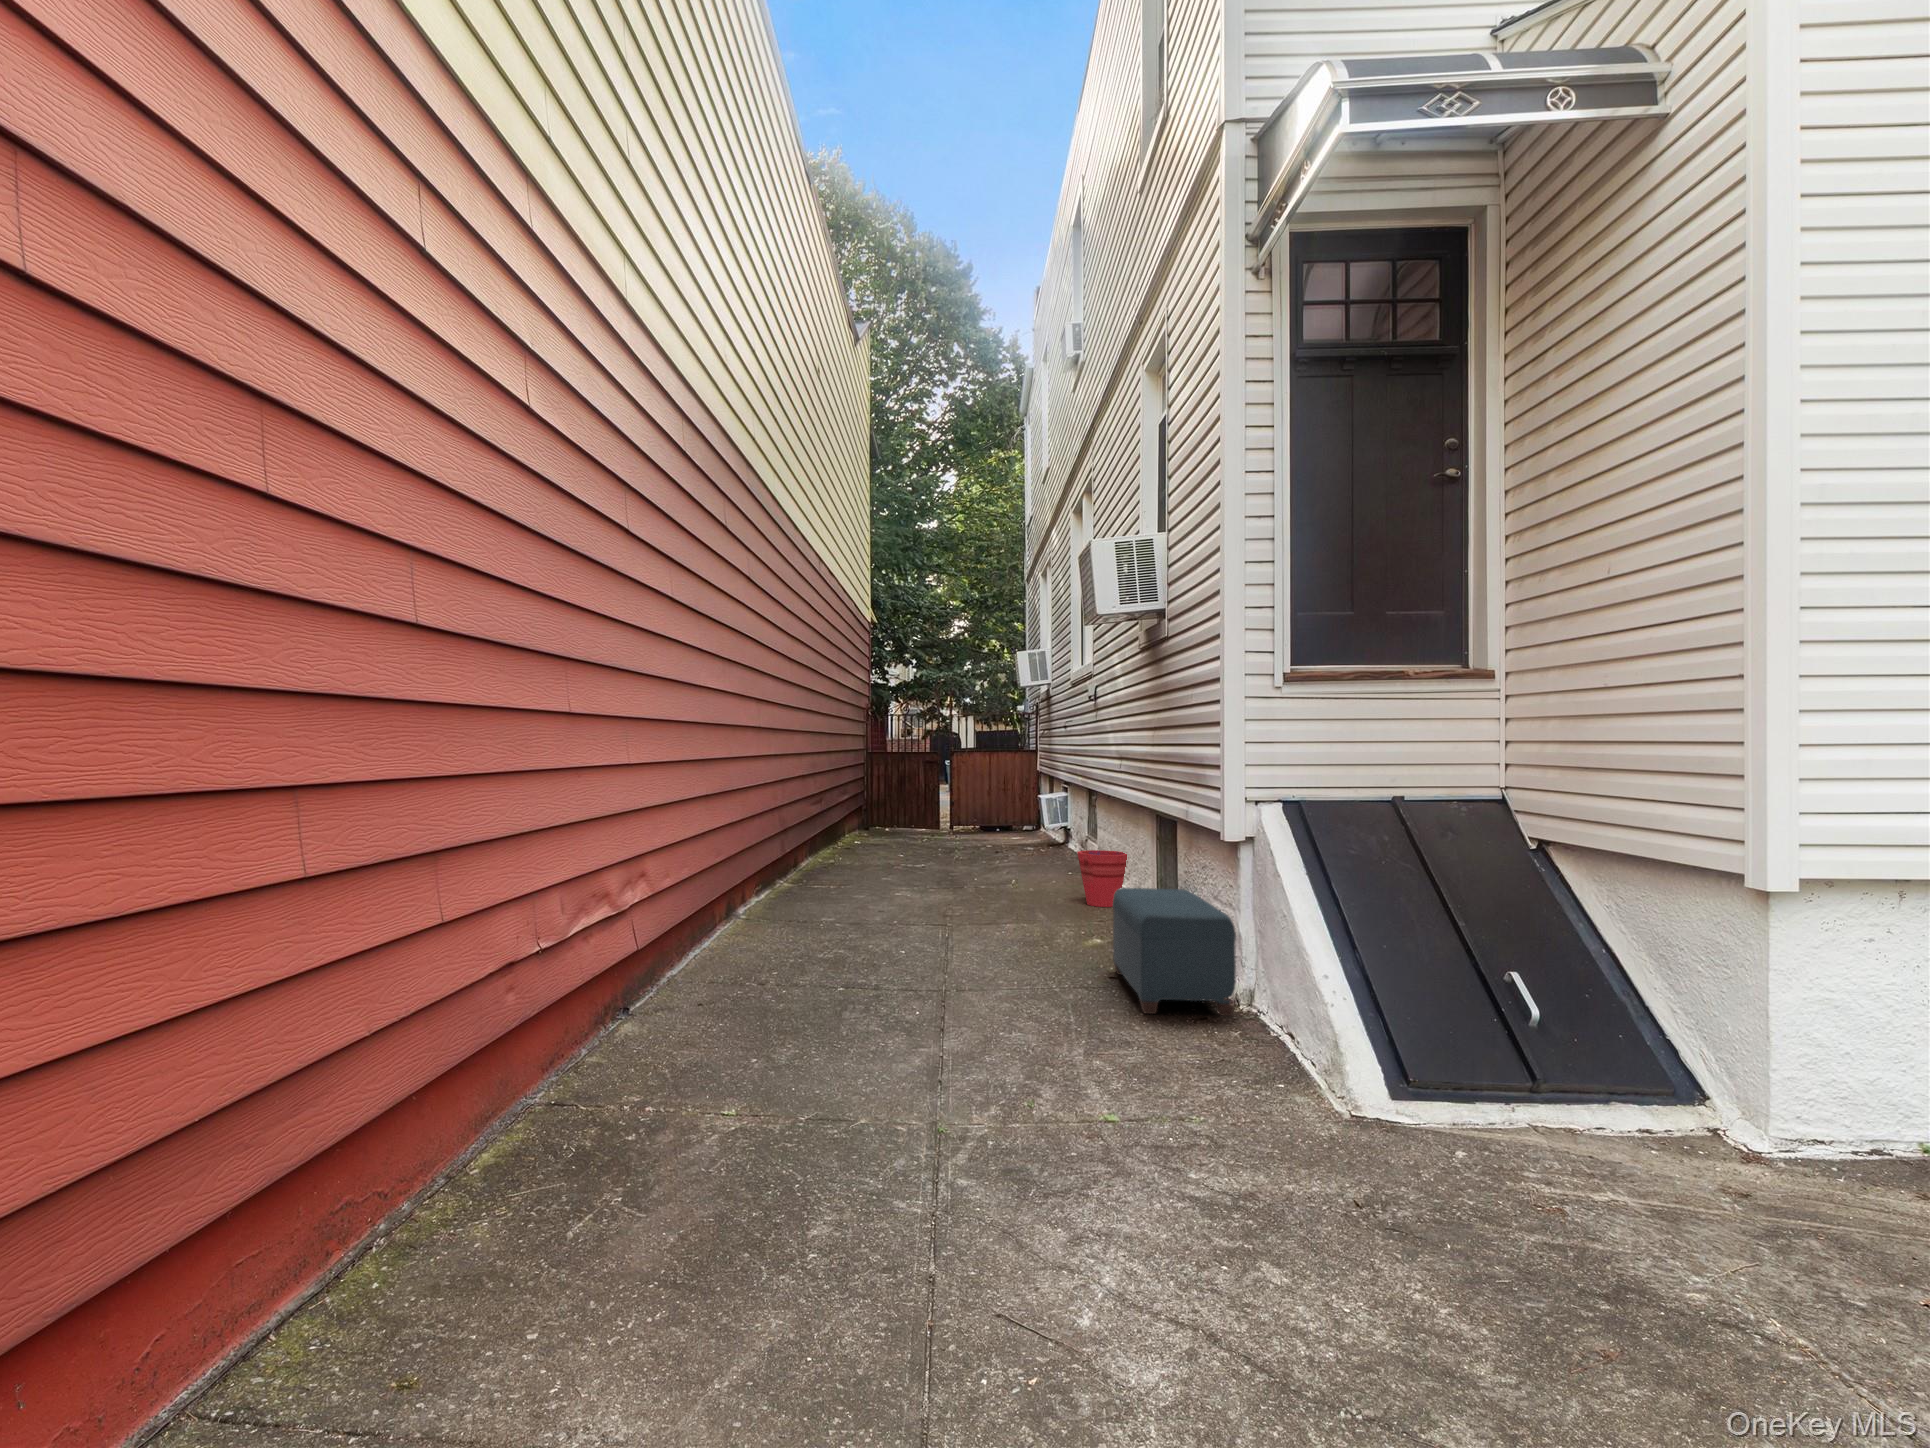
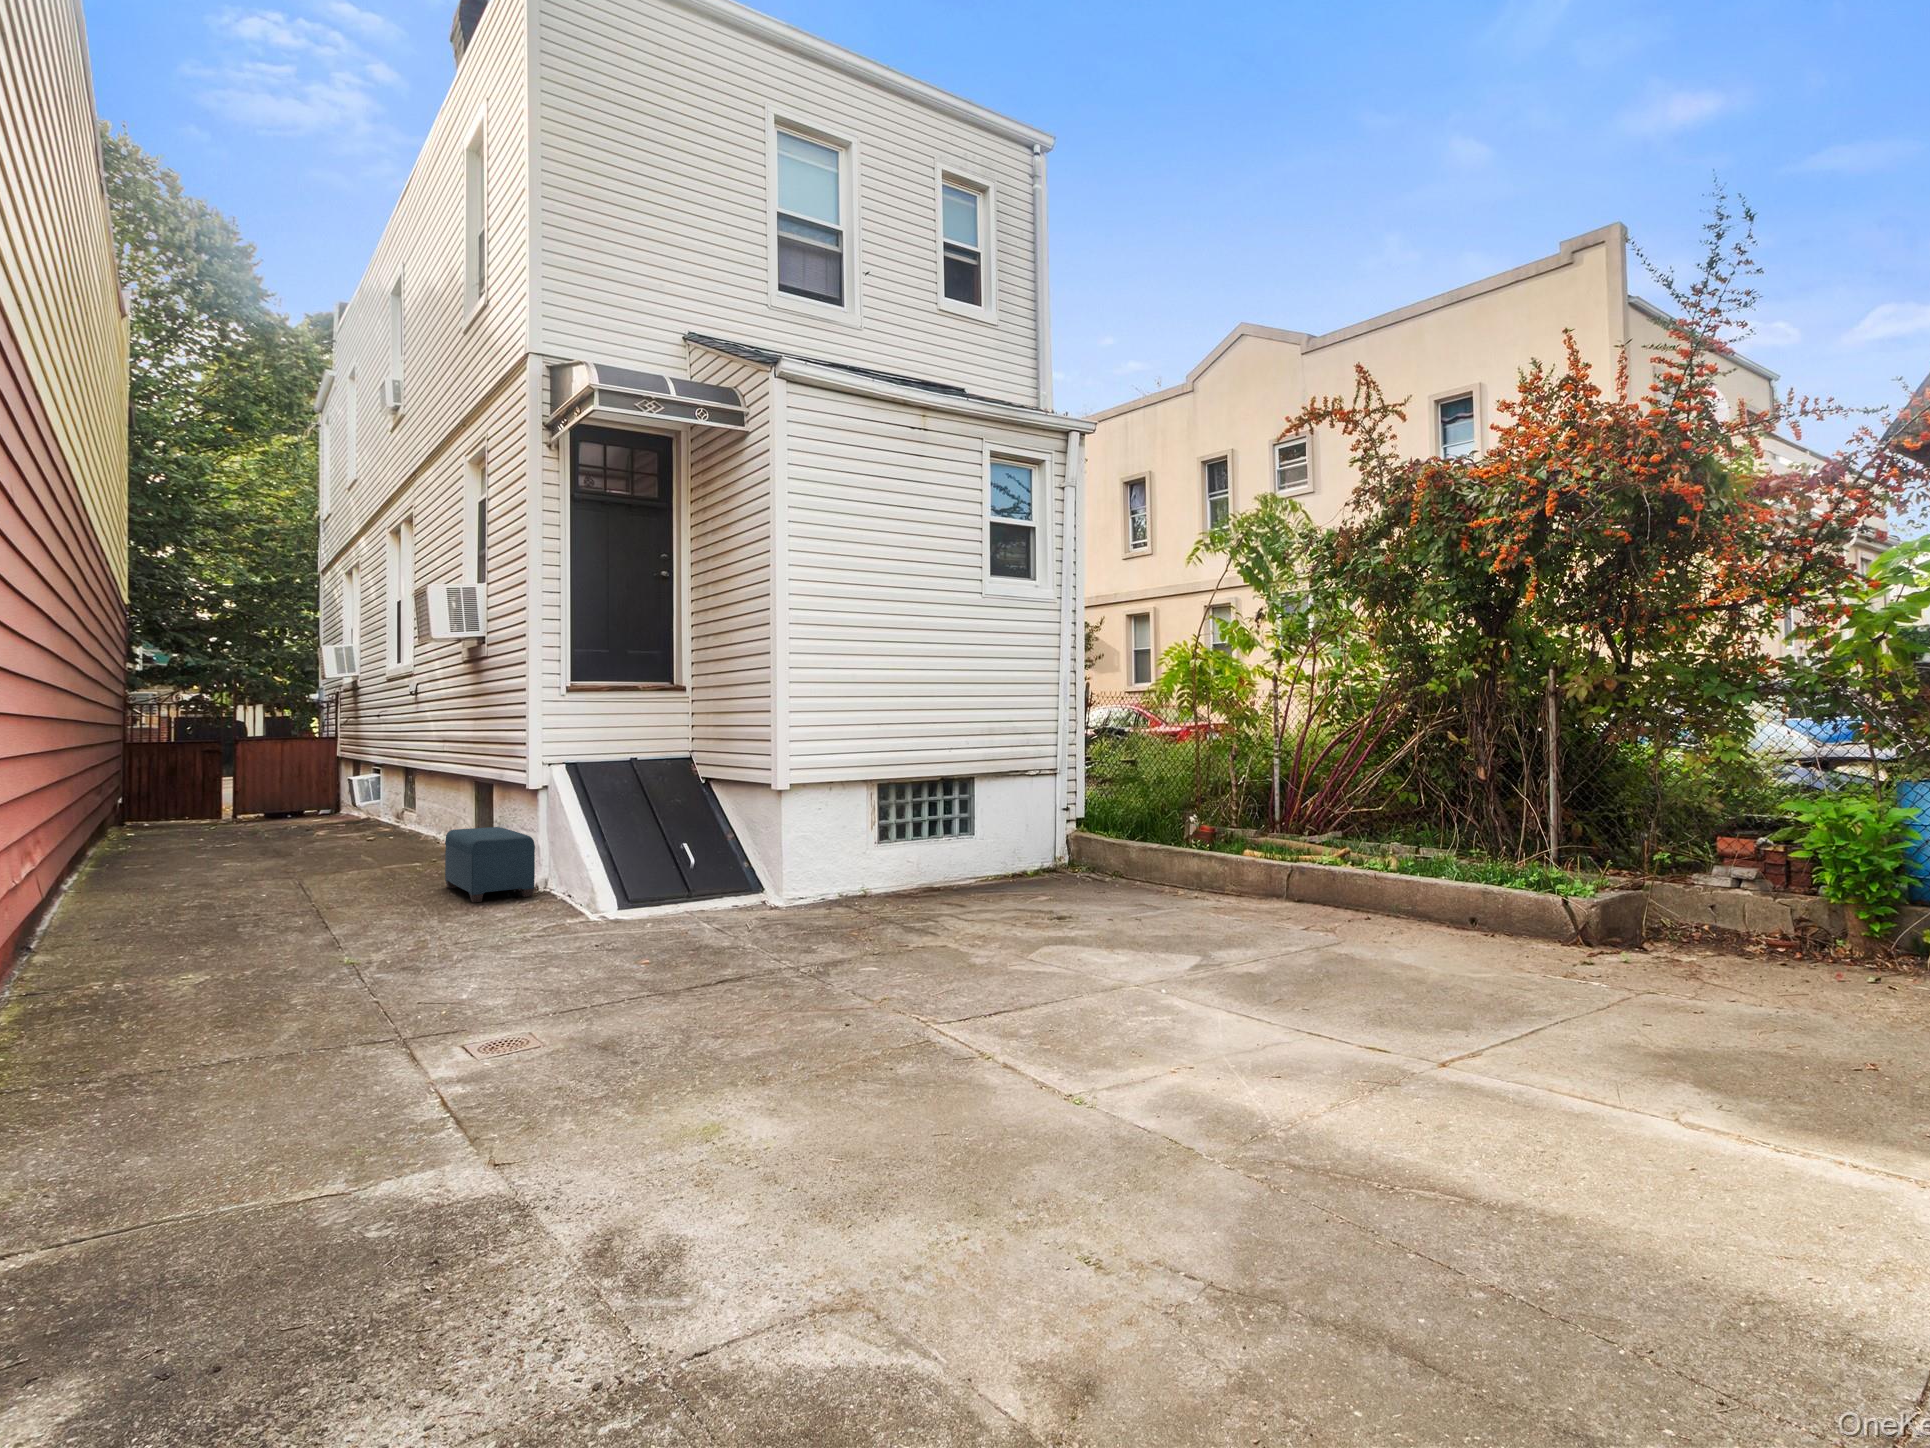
bucket: present [1077,850,1127,907] -> none [402,813,447,856]

